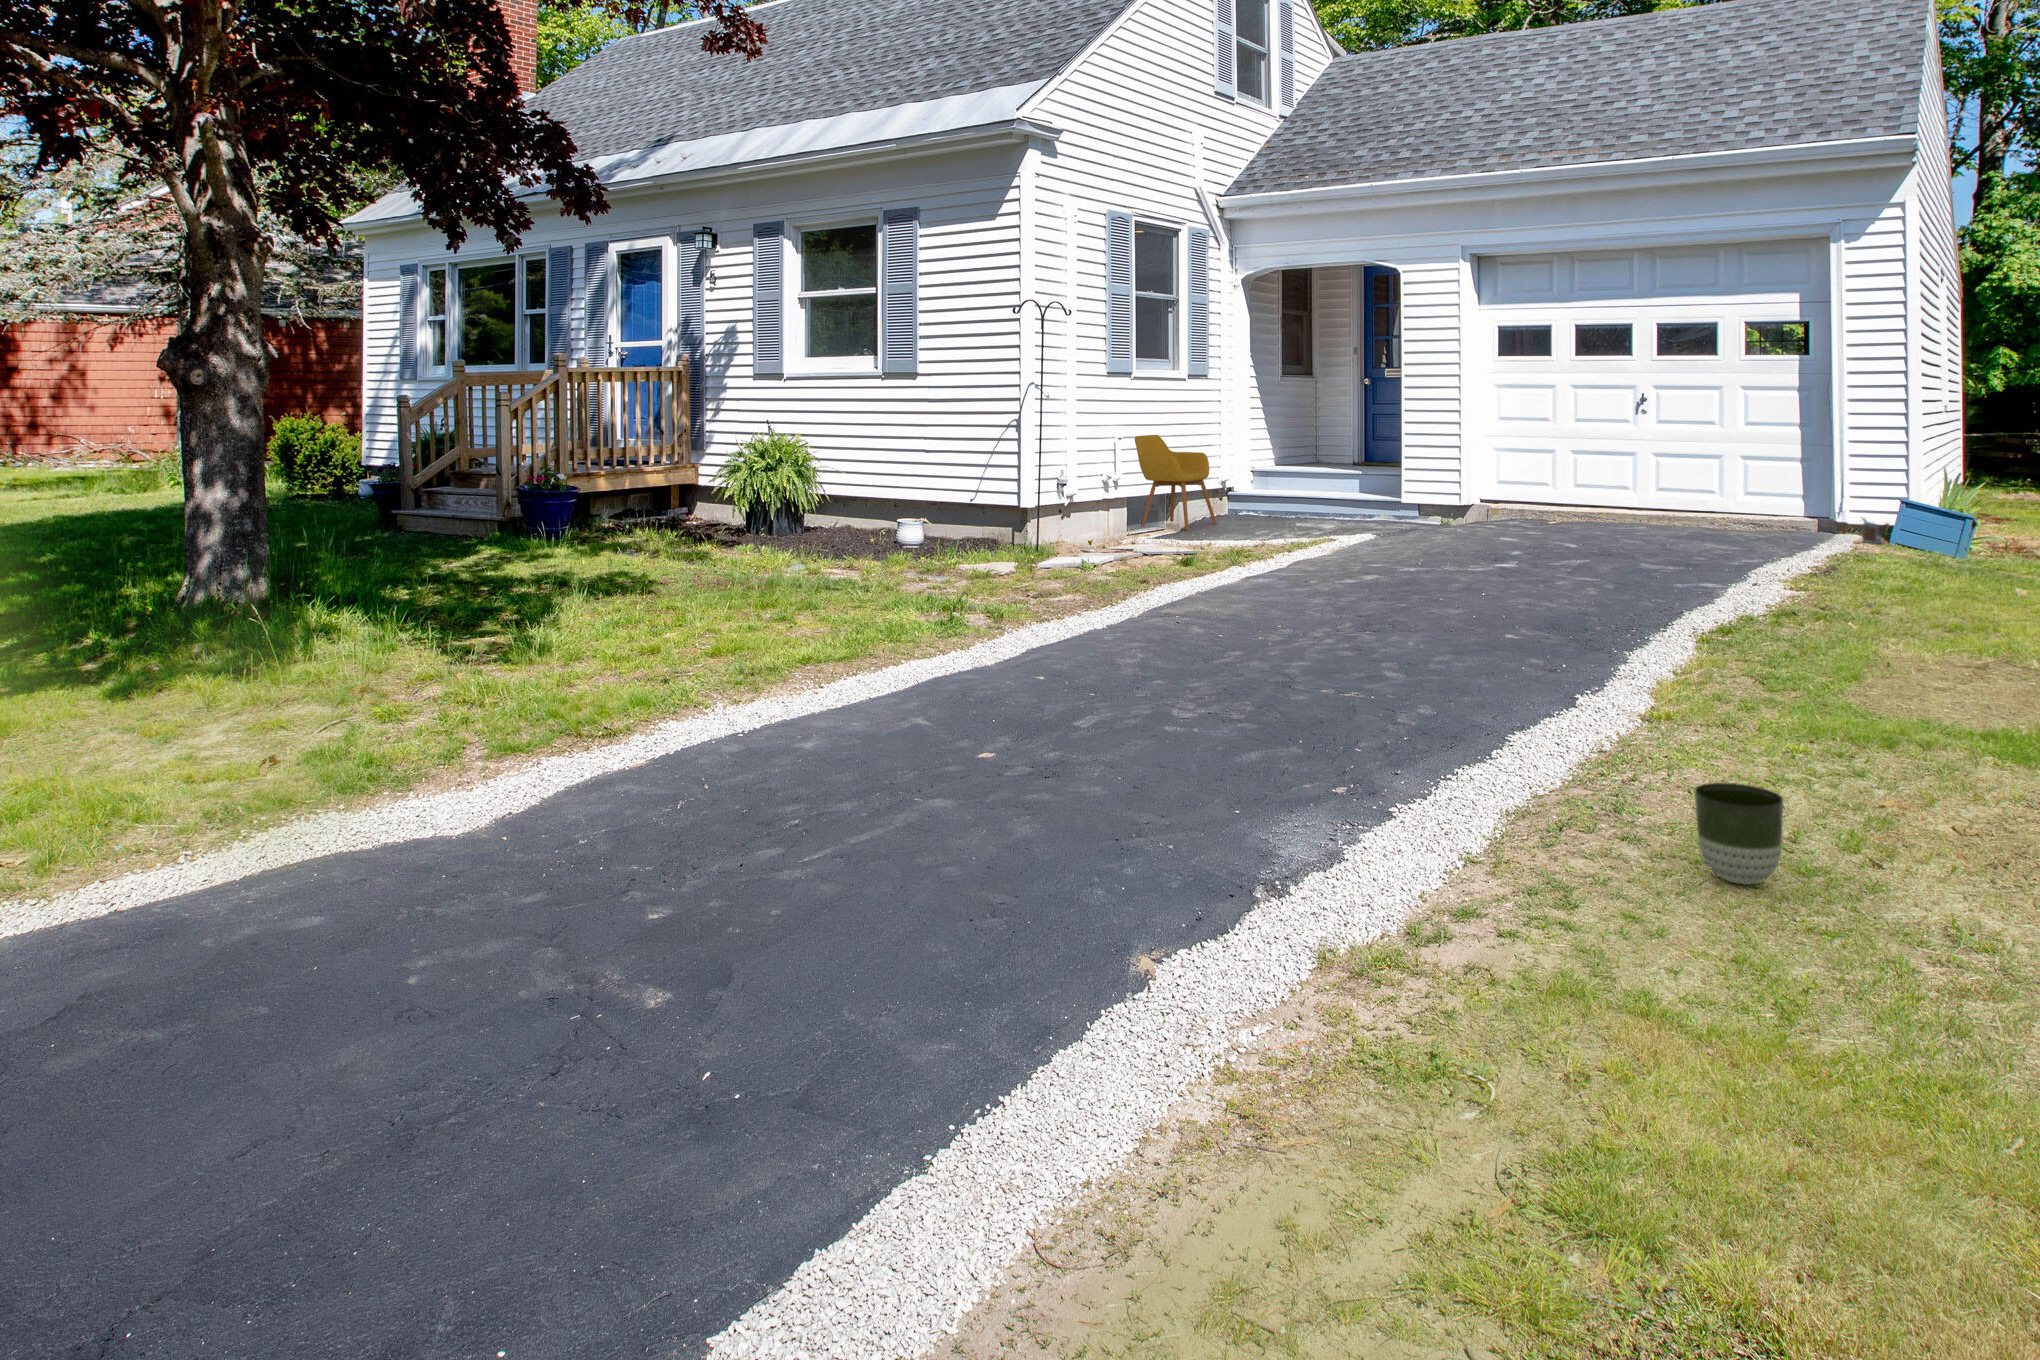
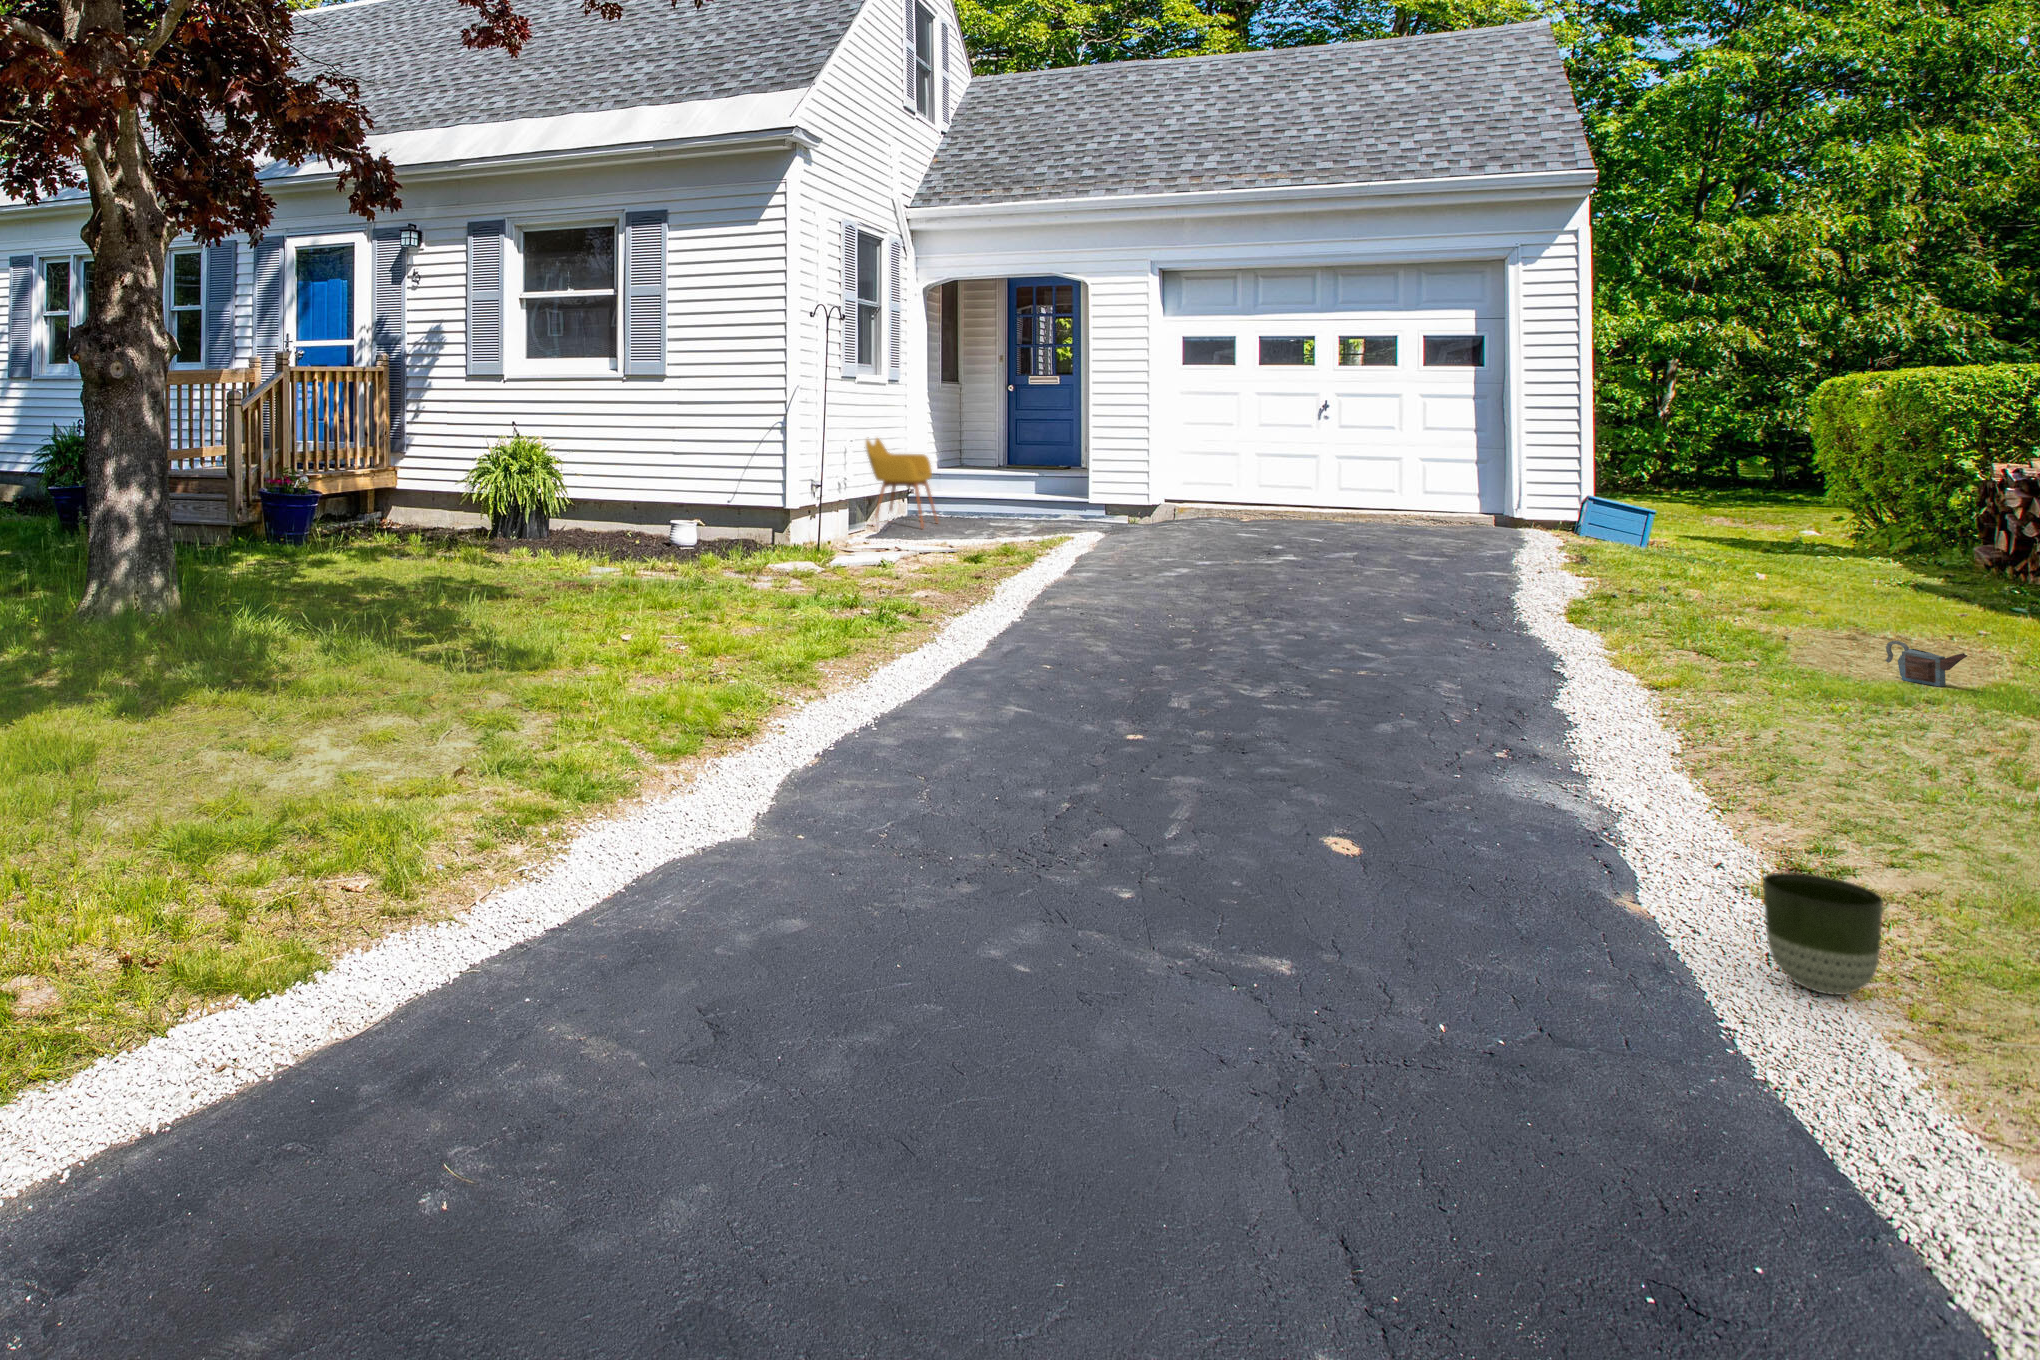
watering can: present [1858,518,1889,544] -> present [1885,641,1967,687]
planter: present [1695,783,1783,885] -> present [1763,872,1883,995]

